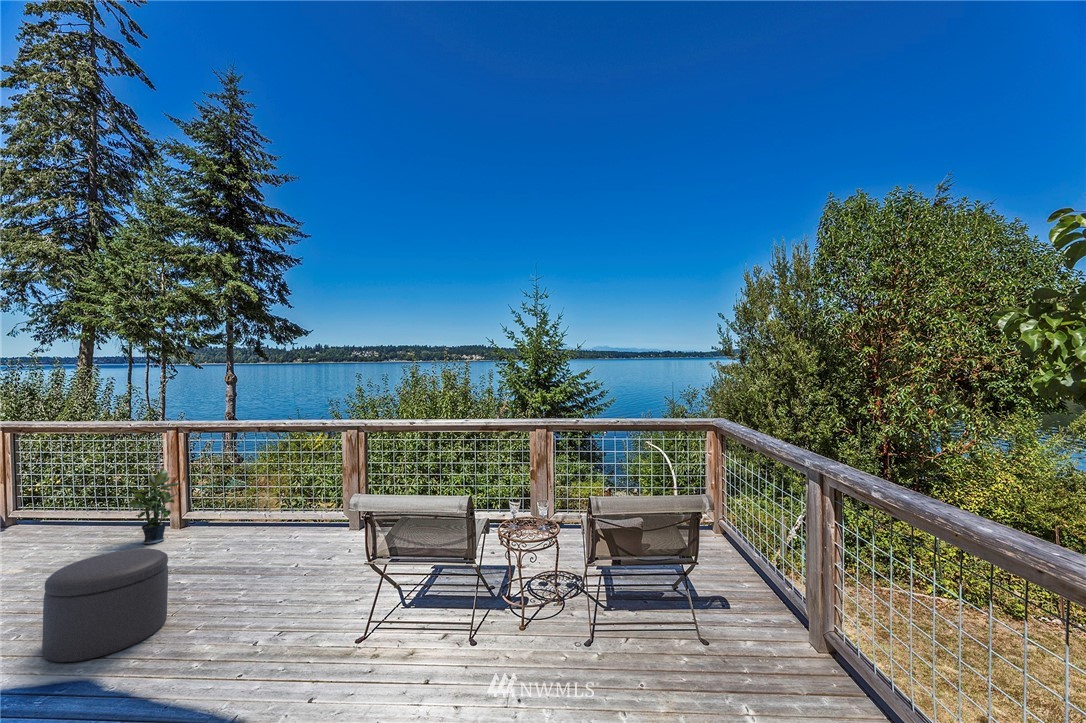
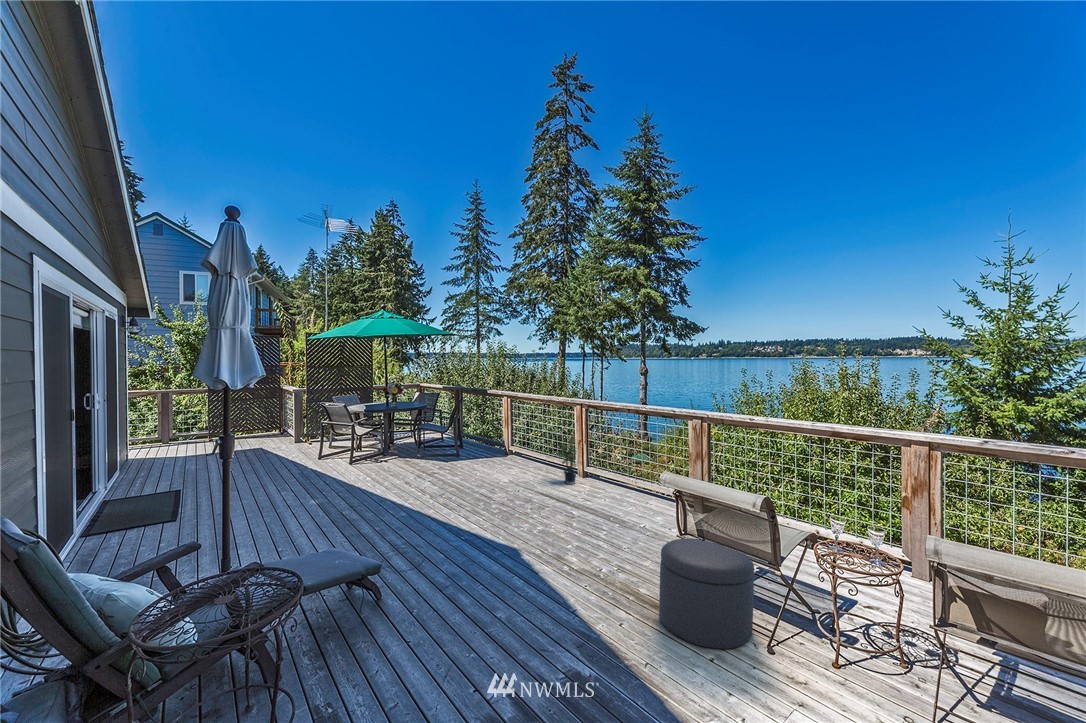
ottoman: present [42,549,168,662] -> present [659,538,754,649]

